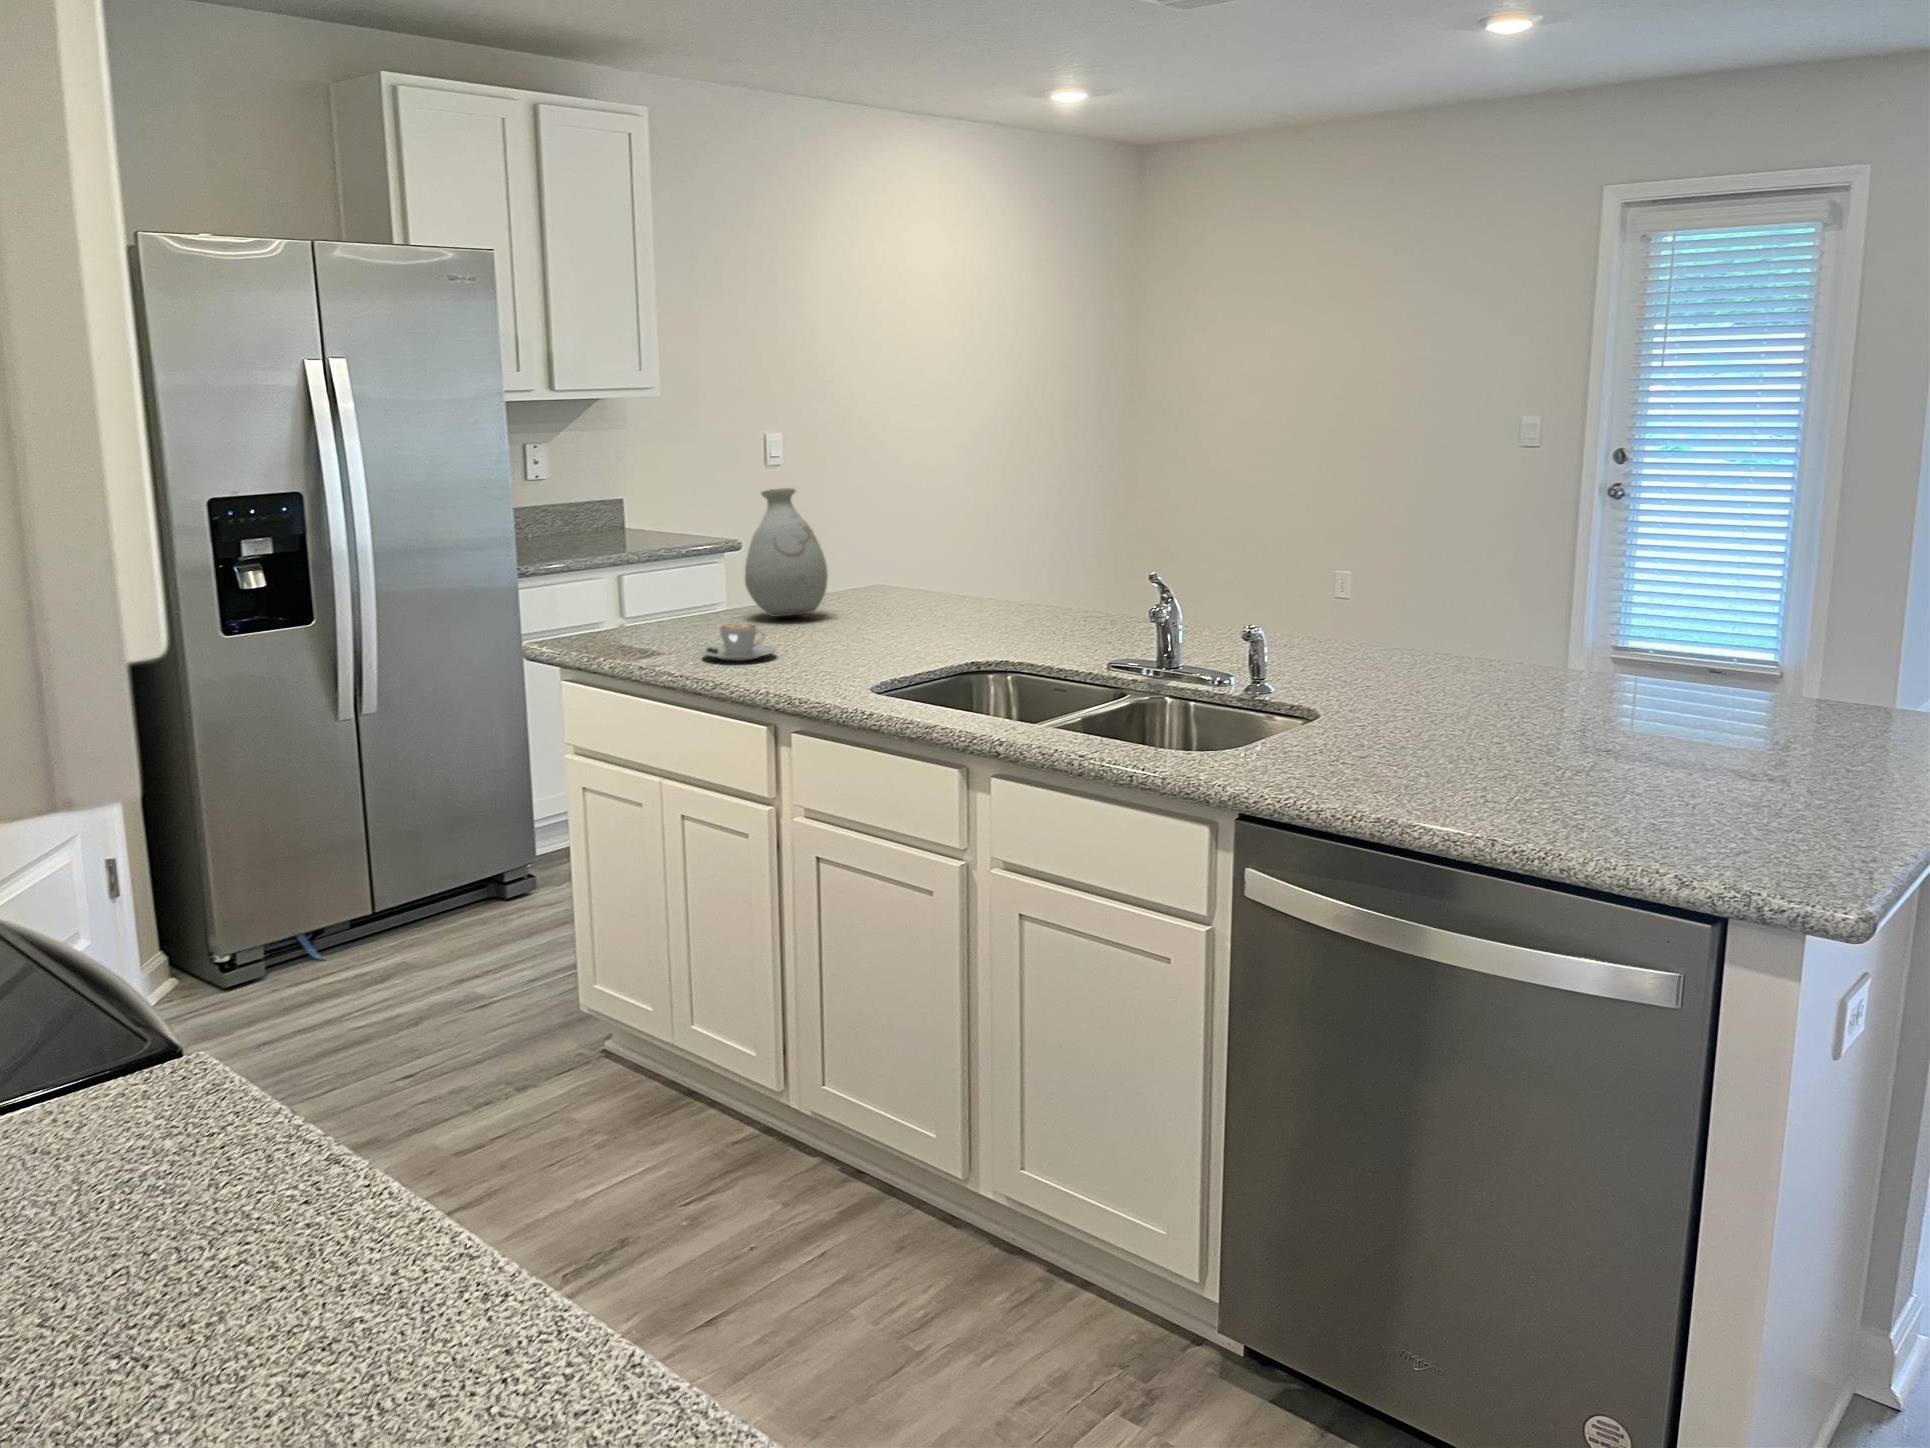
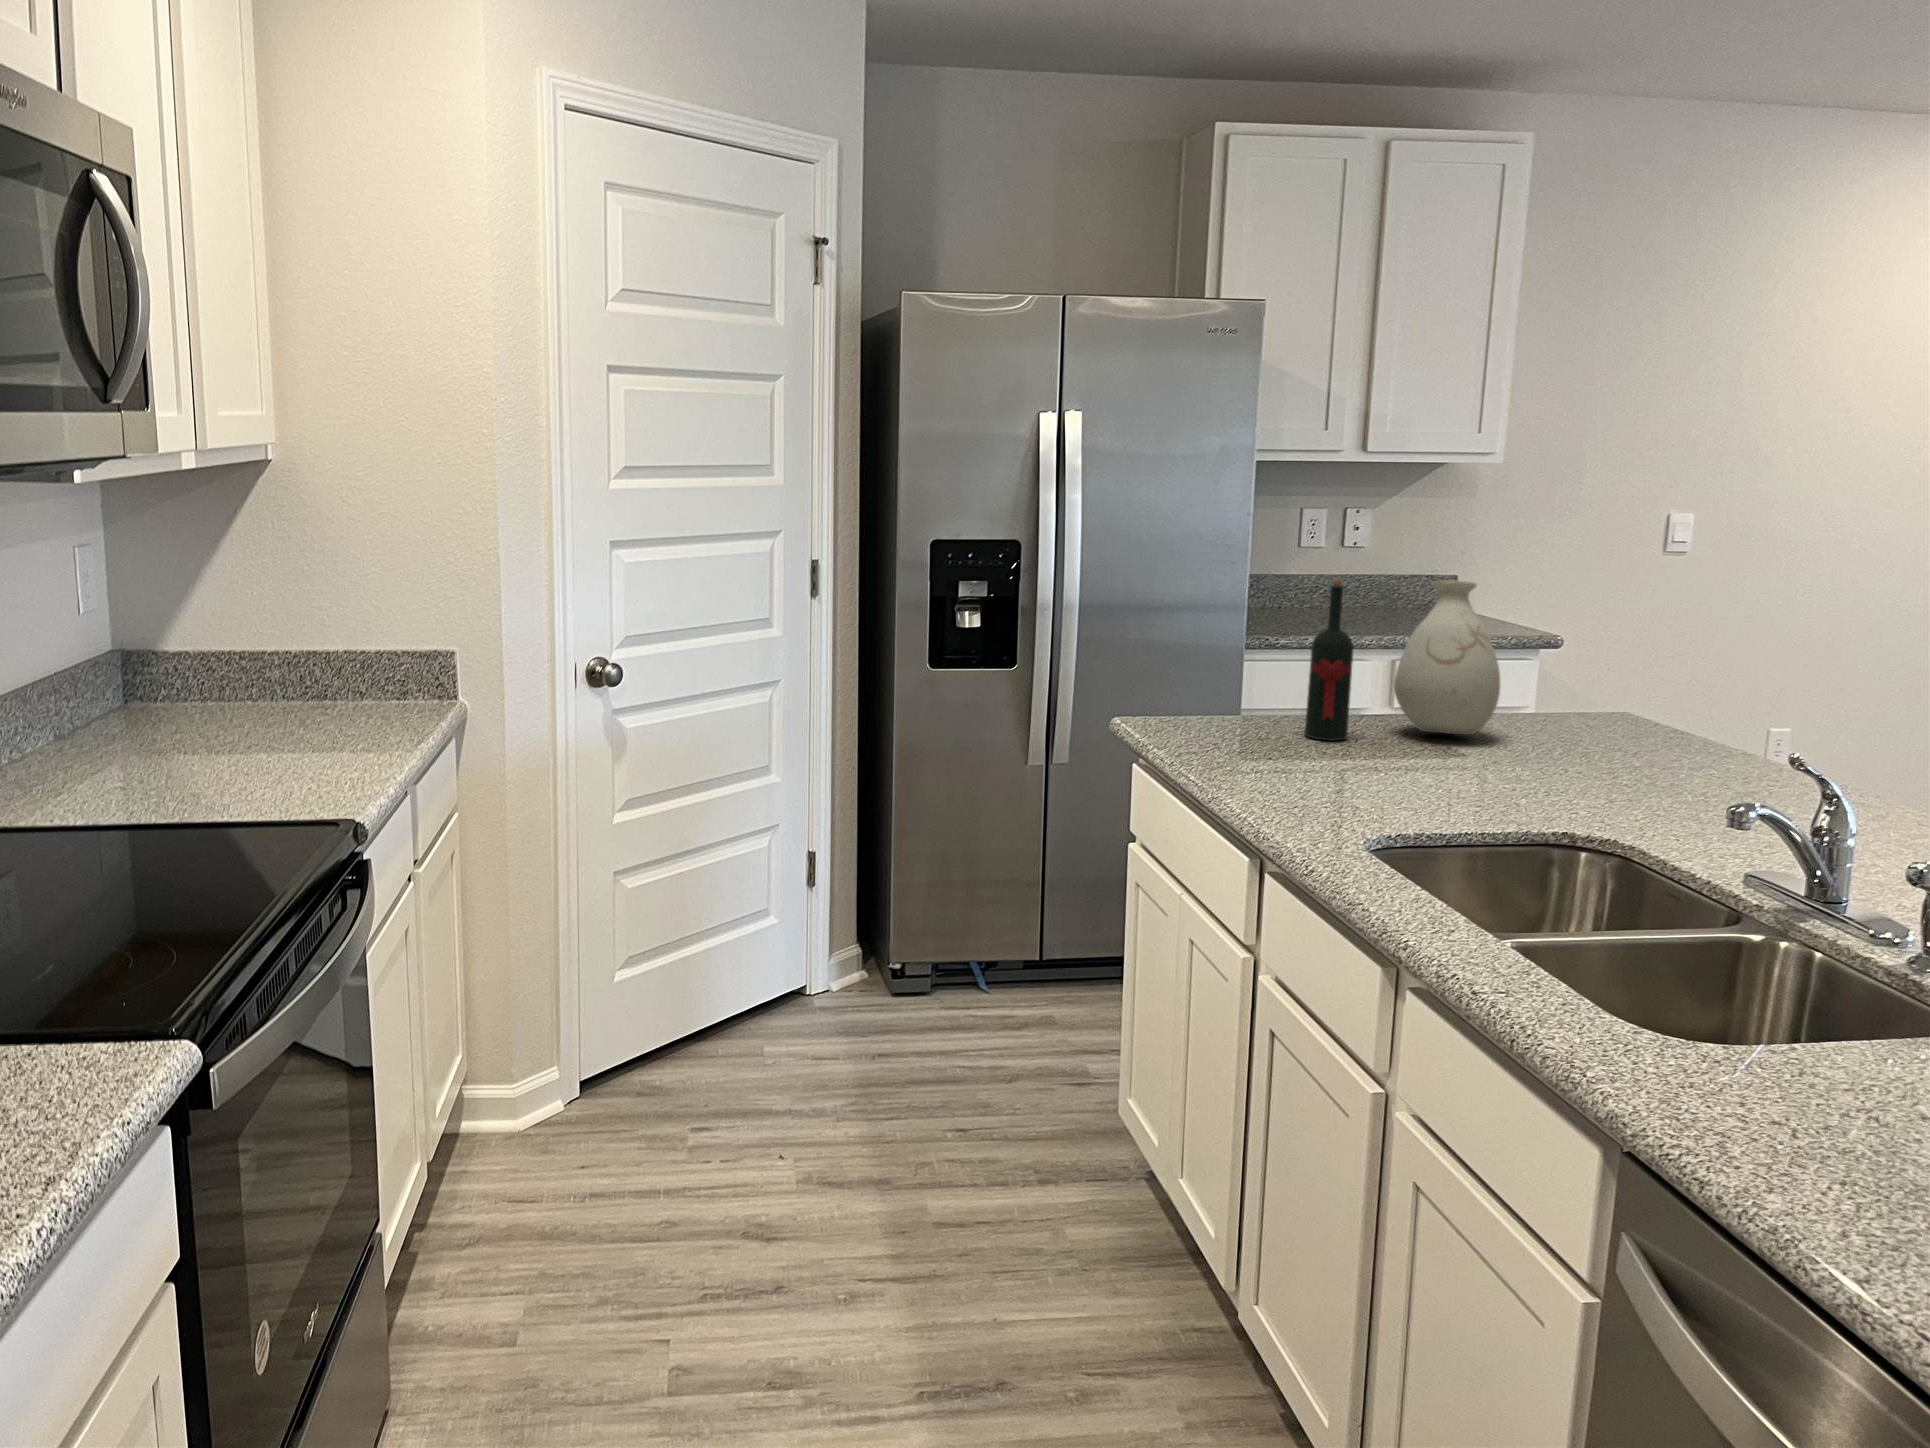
wine bottle: none [690,494,727,633] -> present [1305,579,1354,741]
coffee cup: present [701,624,776,661] -> none [1254,734,1345,779]

